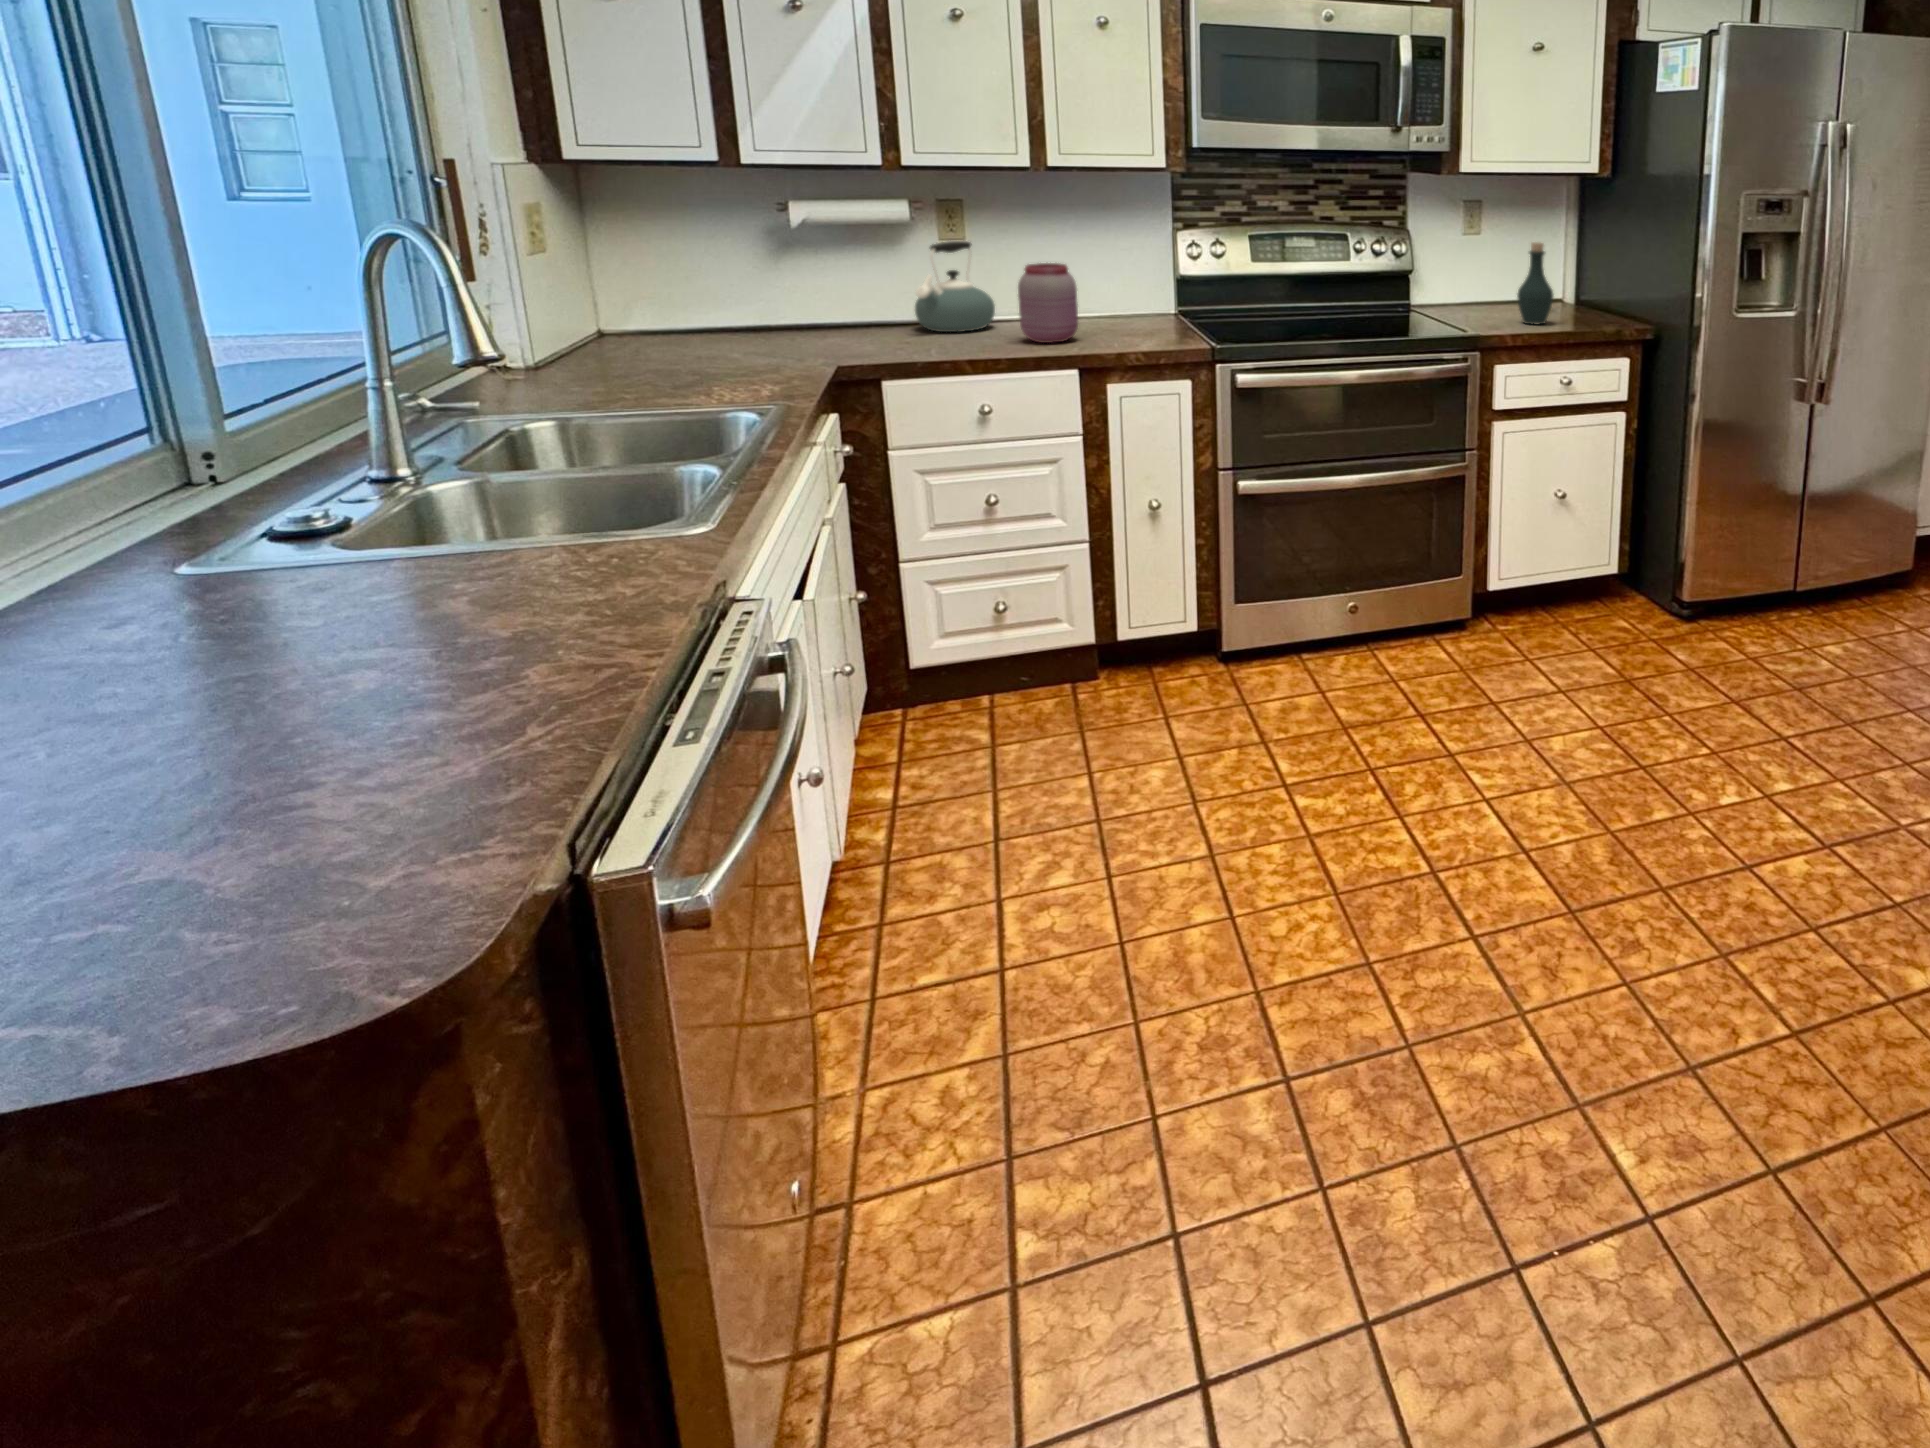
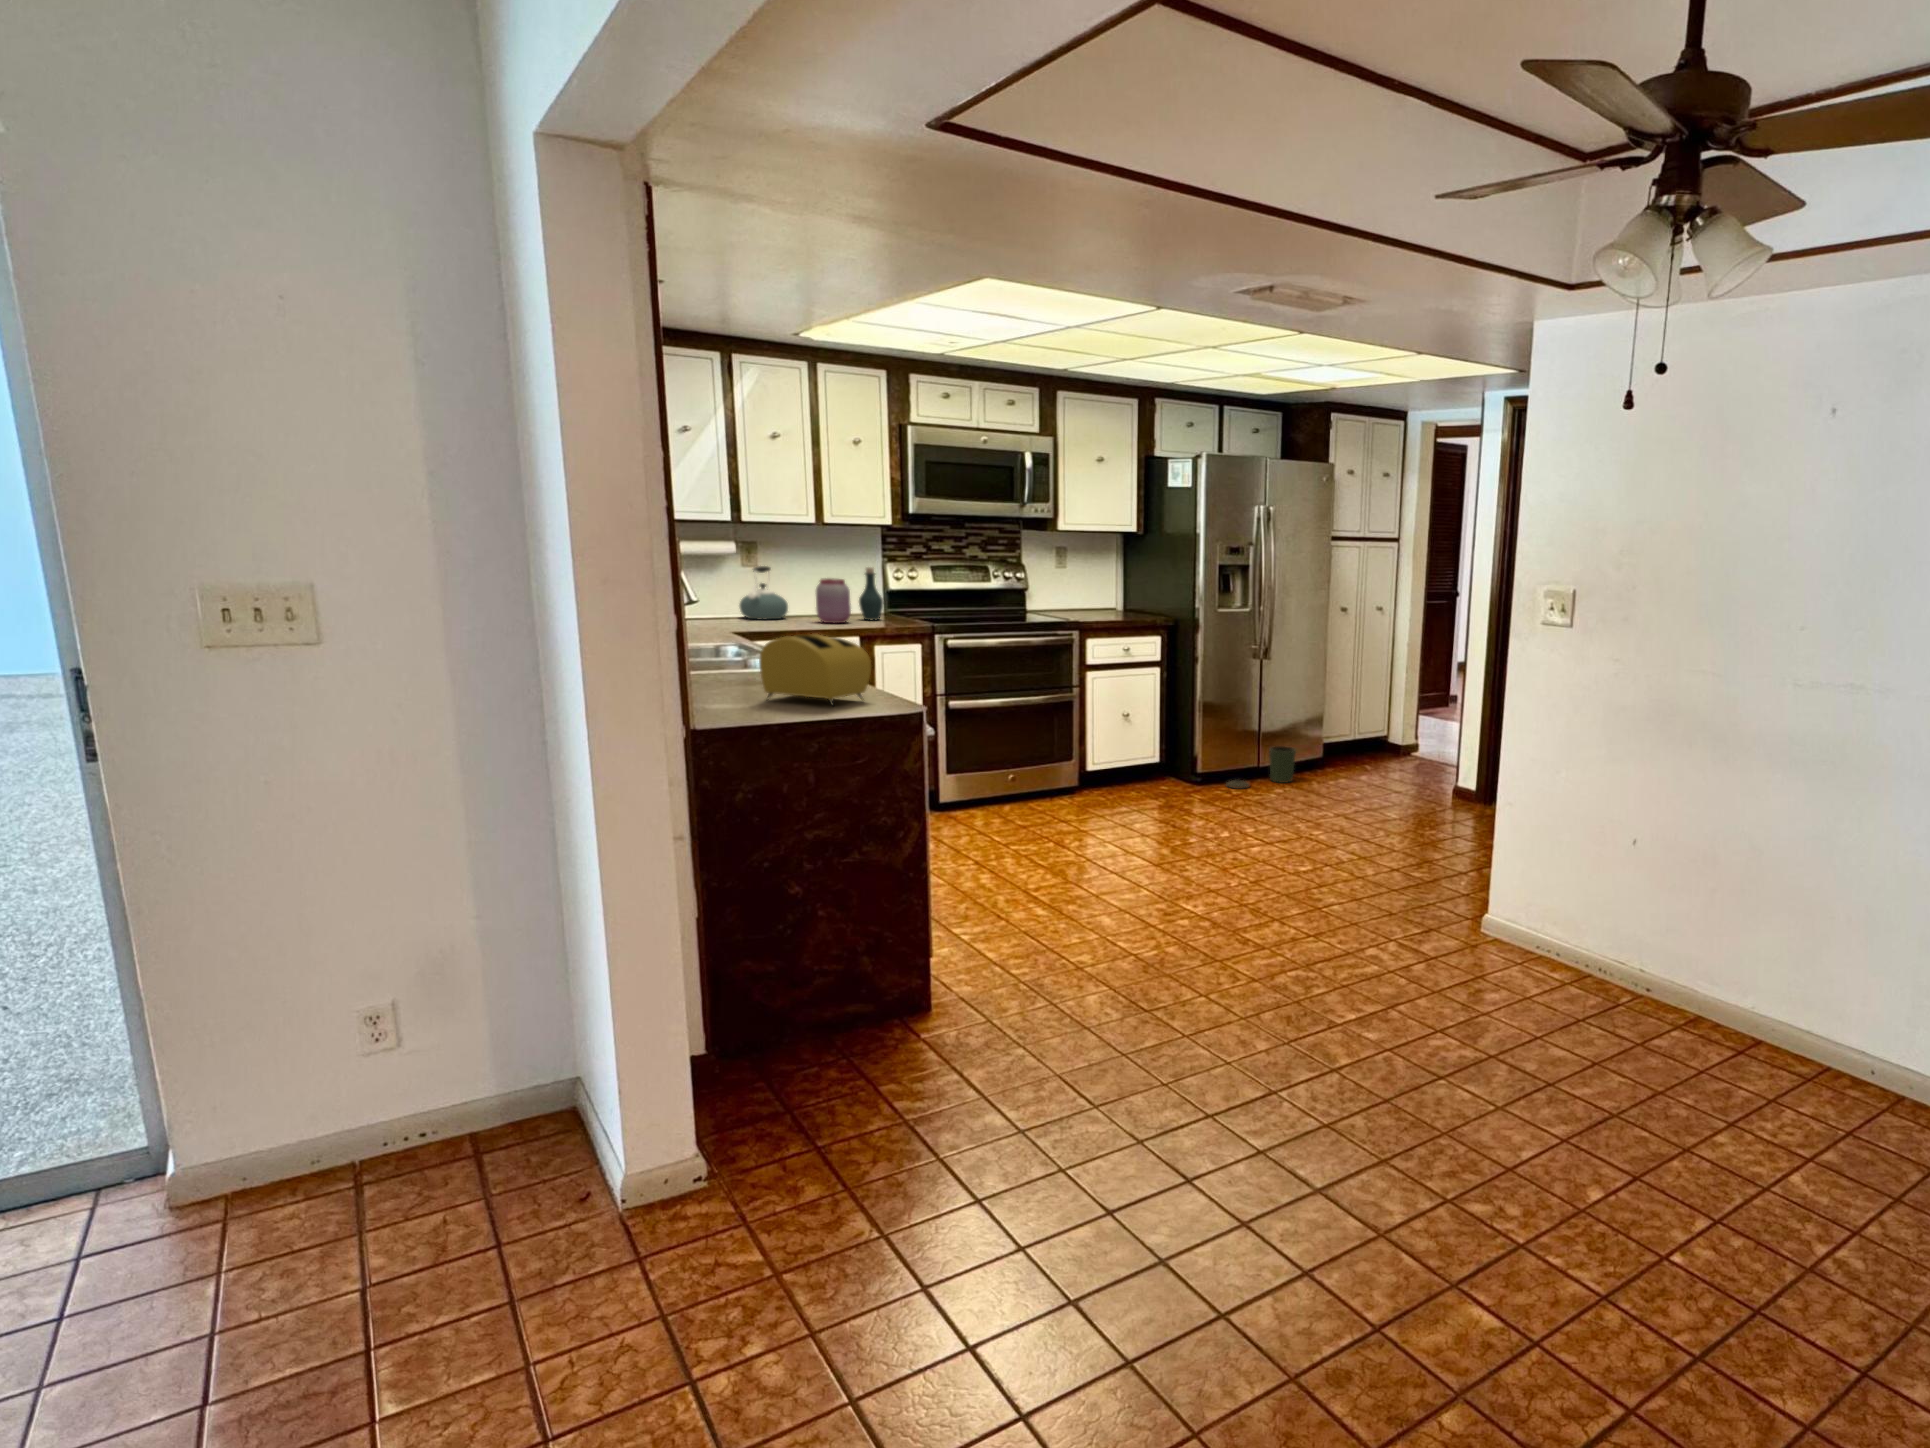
bottle: present [1517,242,1554,325] -> present [859,567,883,620]
trash can: none [1735,557,1872,642] -> present [1226,746,1296,789]
toaster: none [72,561,460,890] -> present [759,634,871,705]

